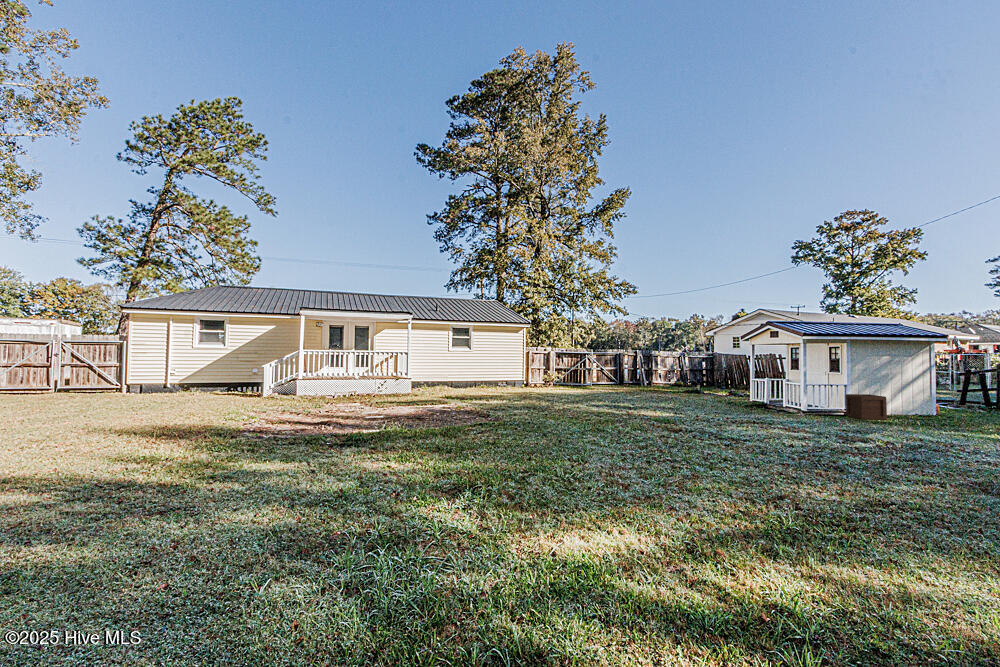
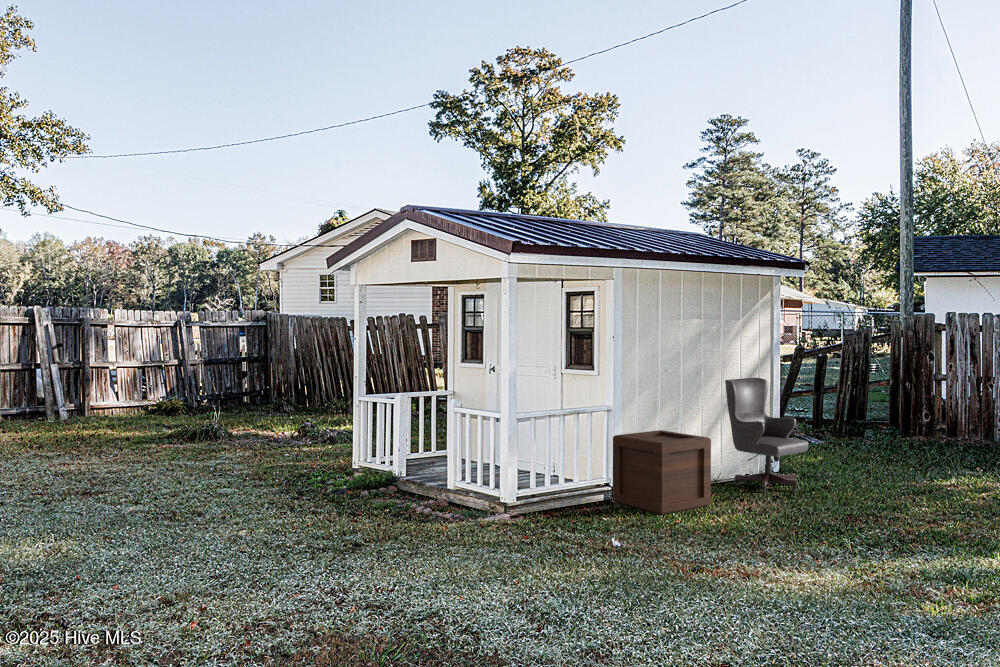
chair: none [904,379,945,421] -> present [725,378,808,492]

